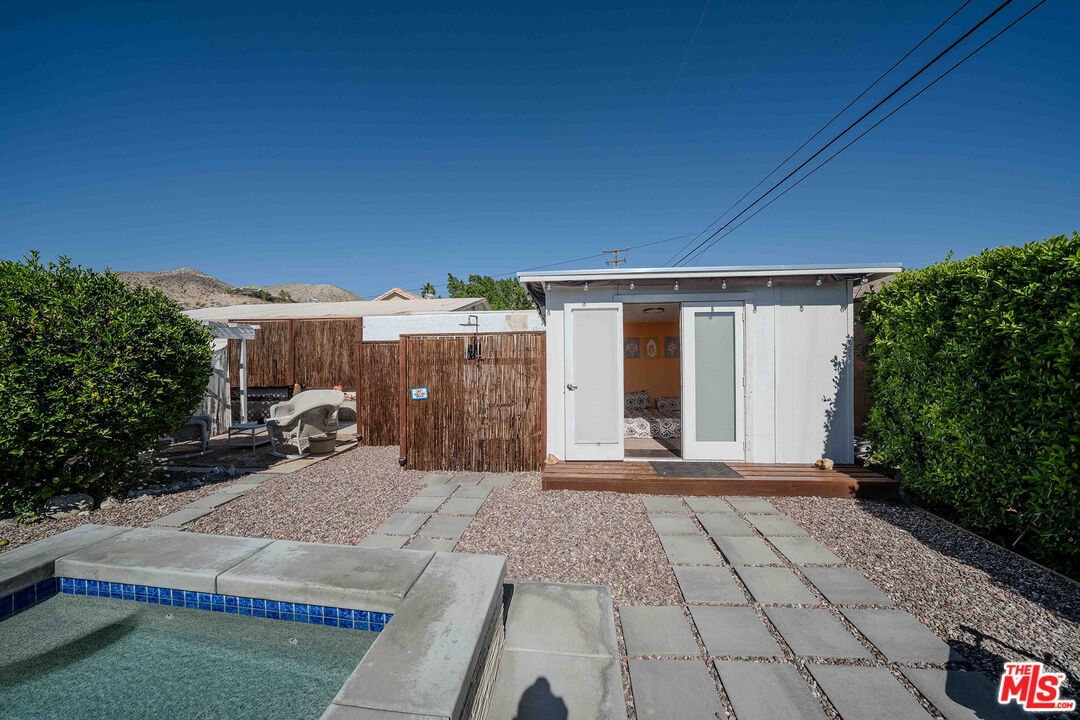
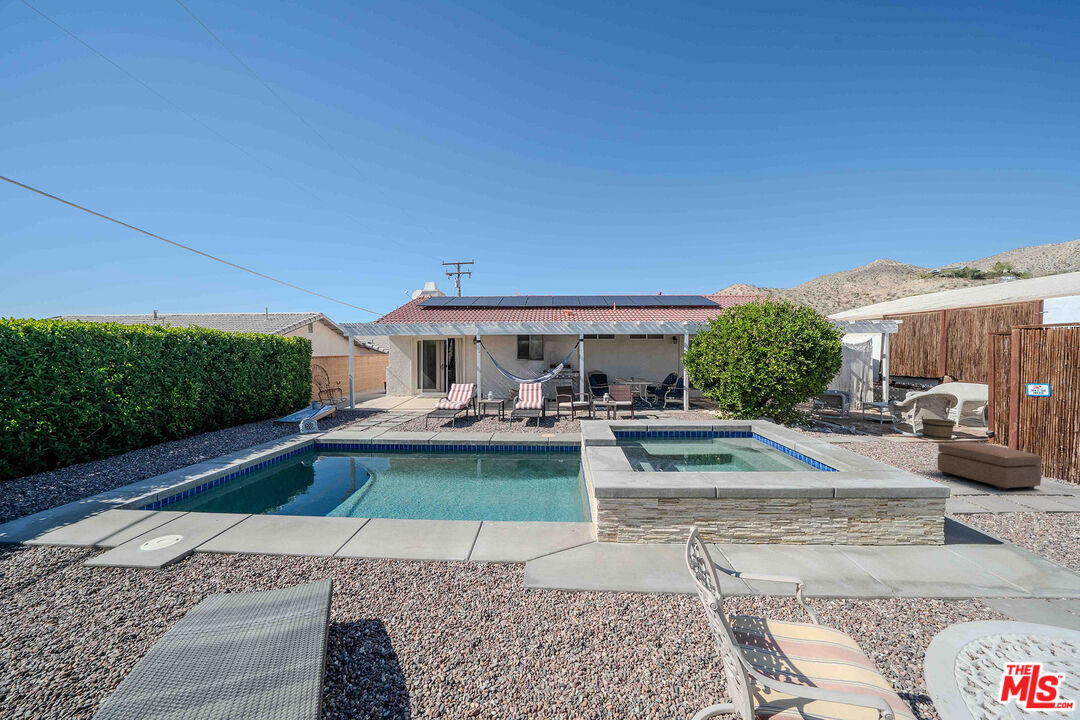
ottoman: none [371,456,446,505] -> present [938,442,1041,491]

